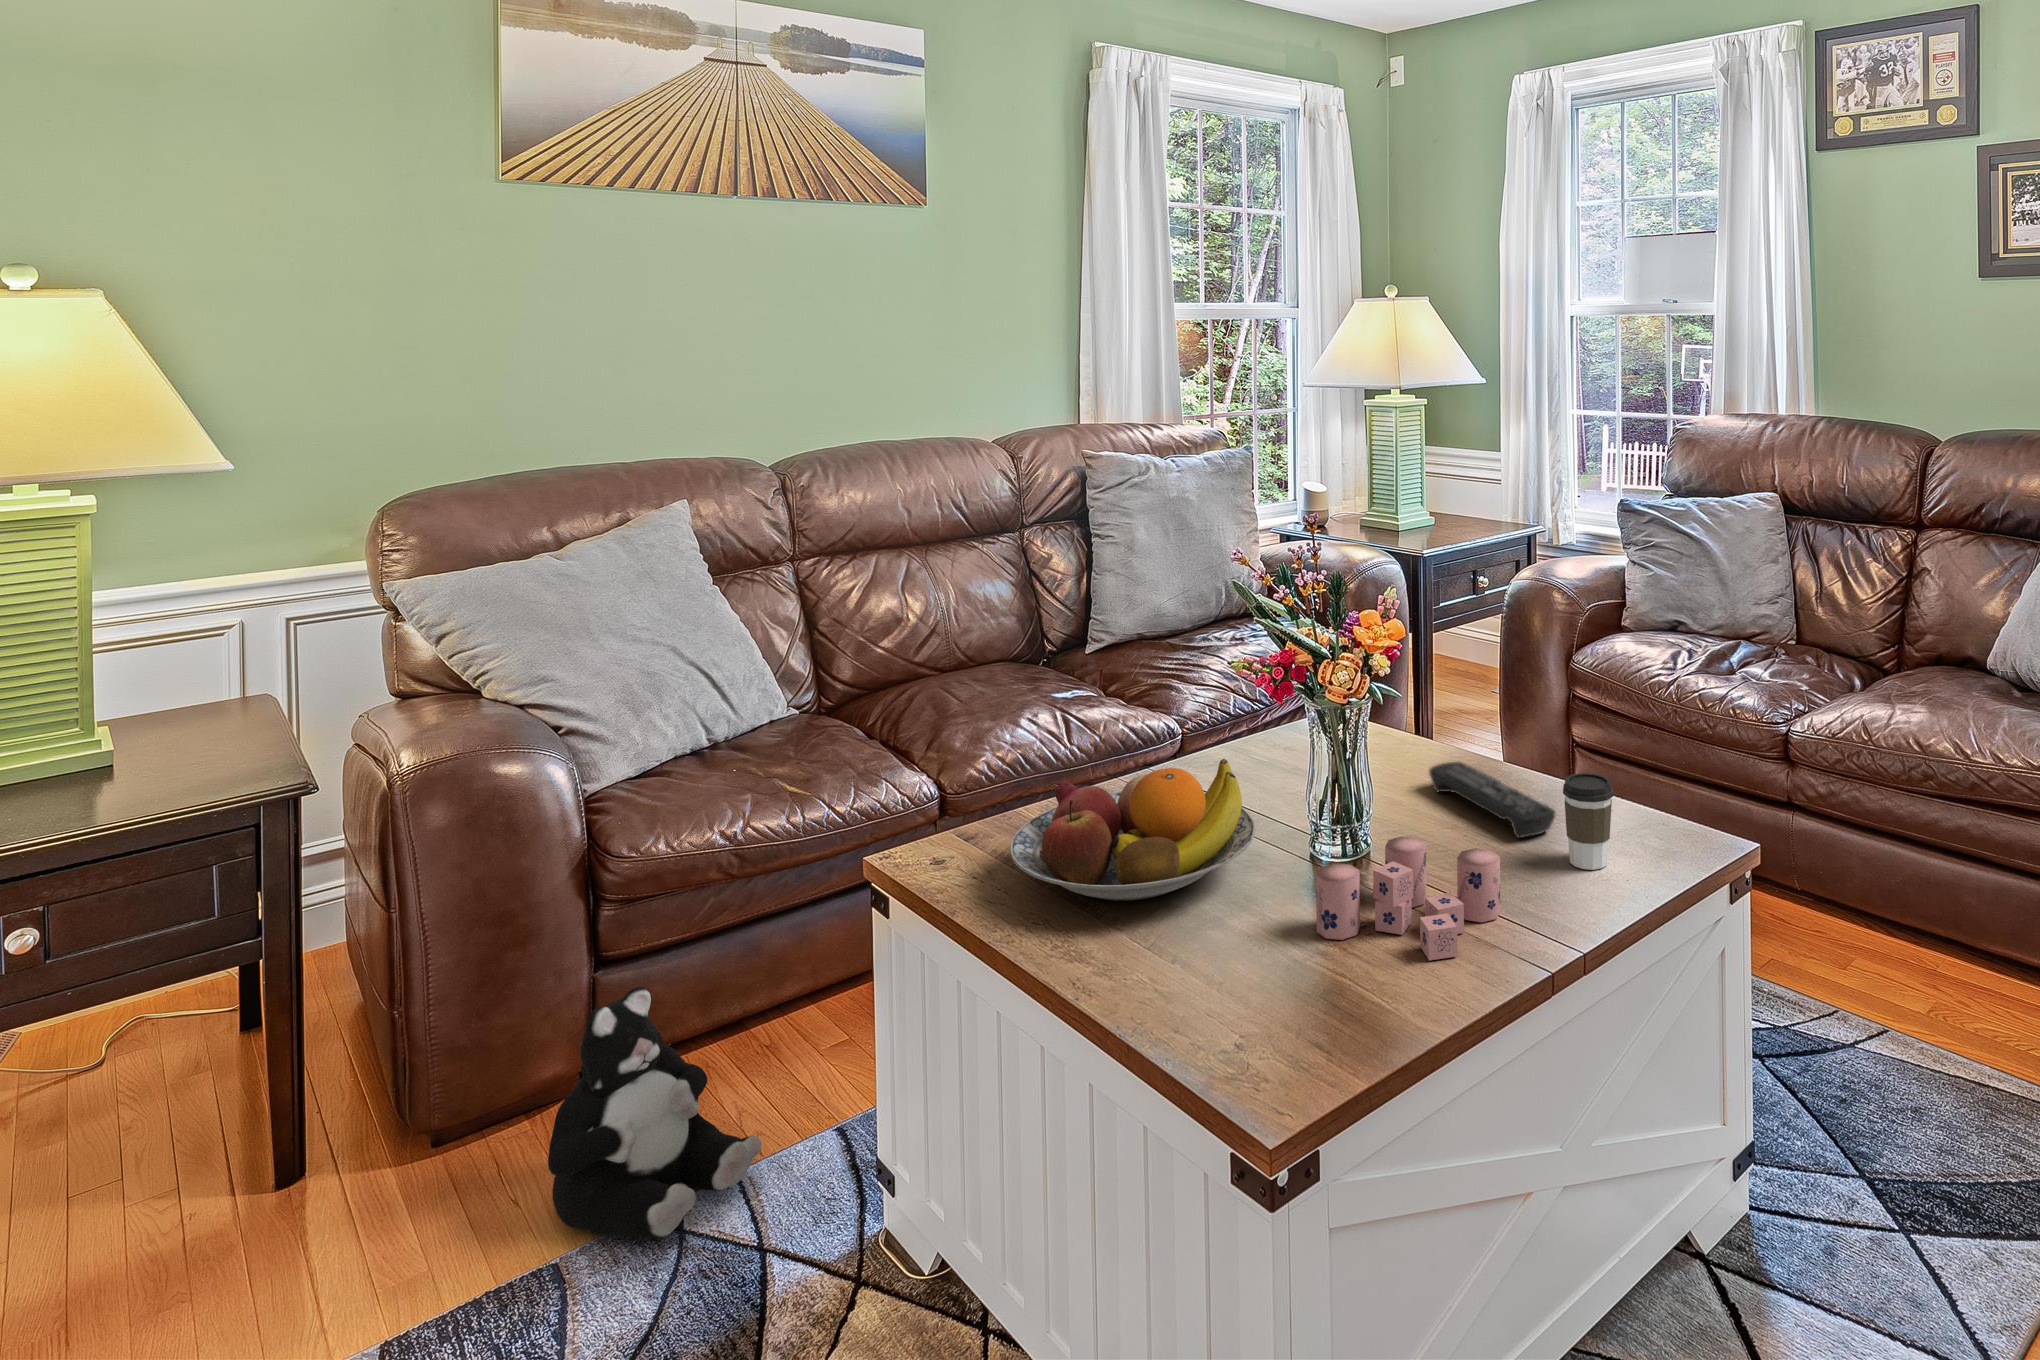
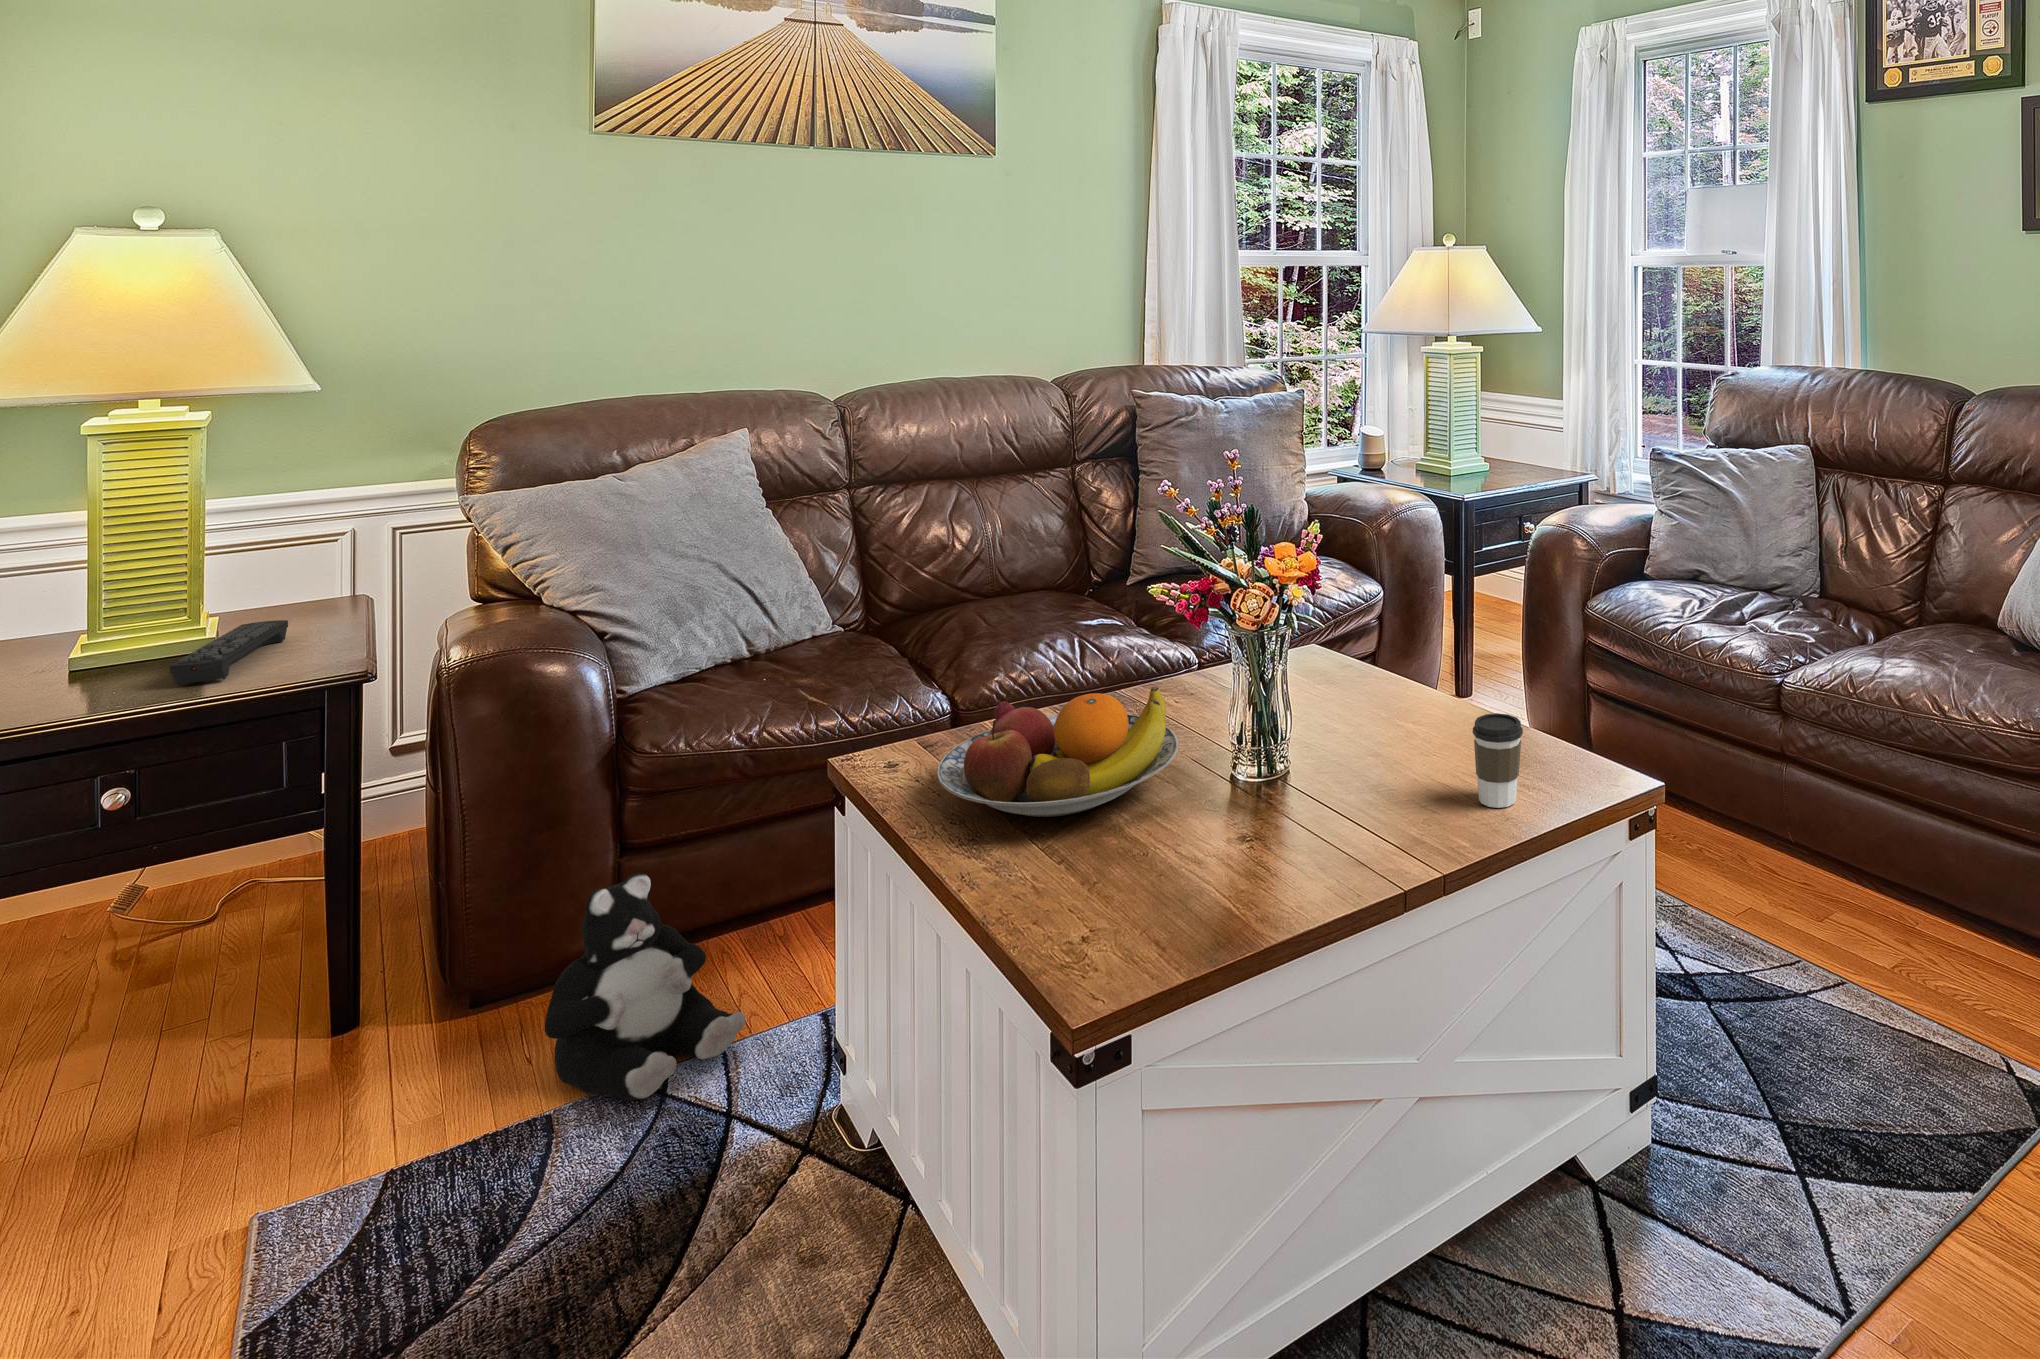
remote control: present [1429,762,1555,838] -> present [169,620,288,684]
candle: present [1316,837,1500,960] -> none [1203,768,1388,890]

